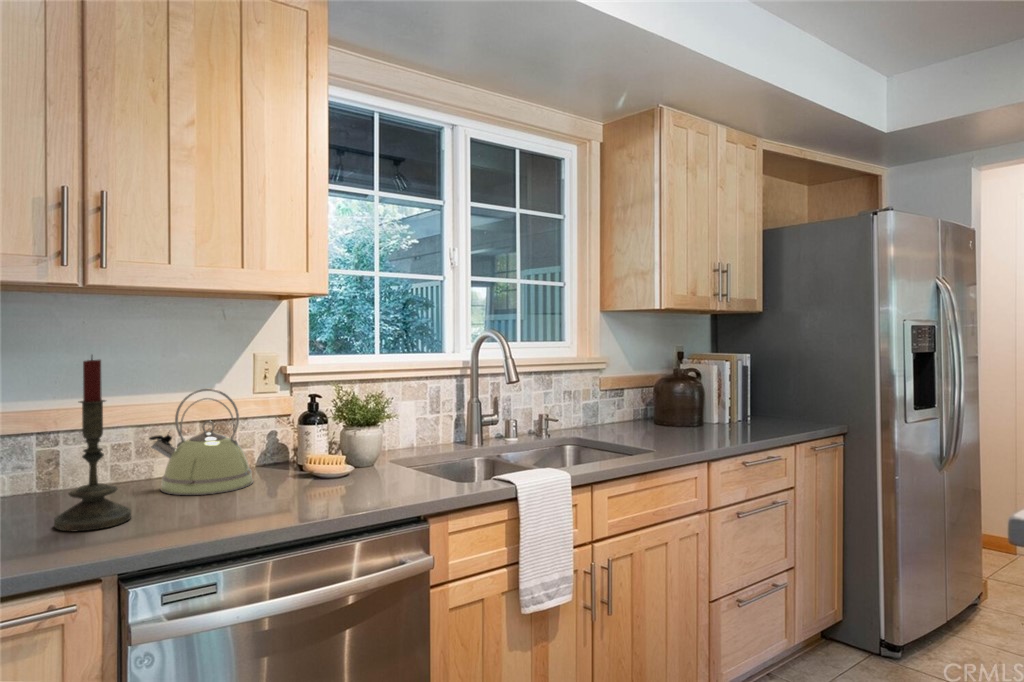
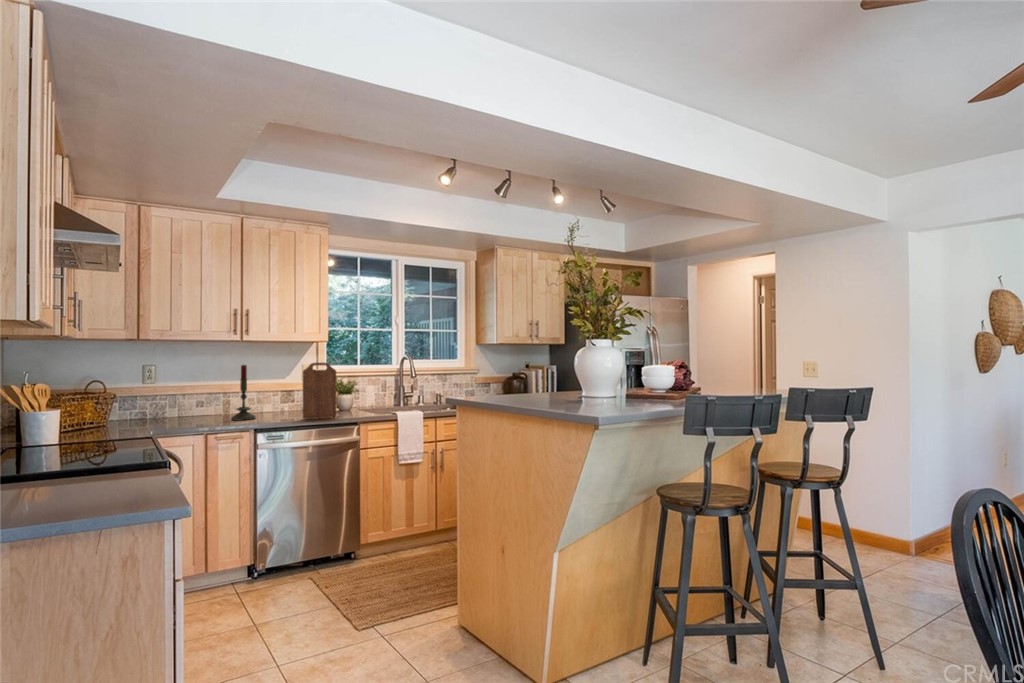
cutting board: none [276,352,369,518] -> present [302,363,336,419]
kettle: present [149,389,253,495] -> none [261,377,300,415]

